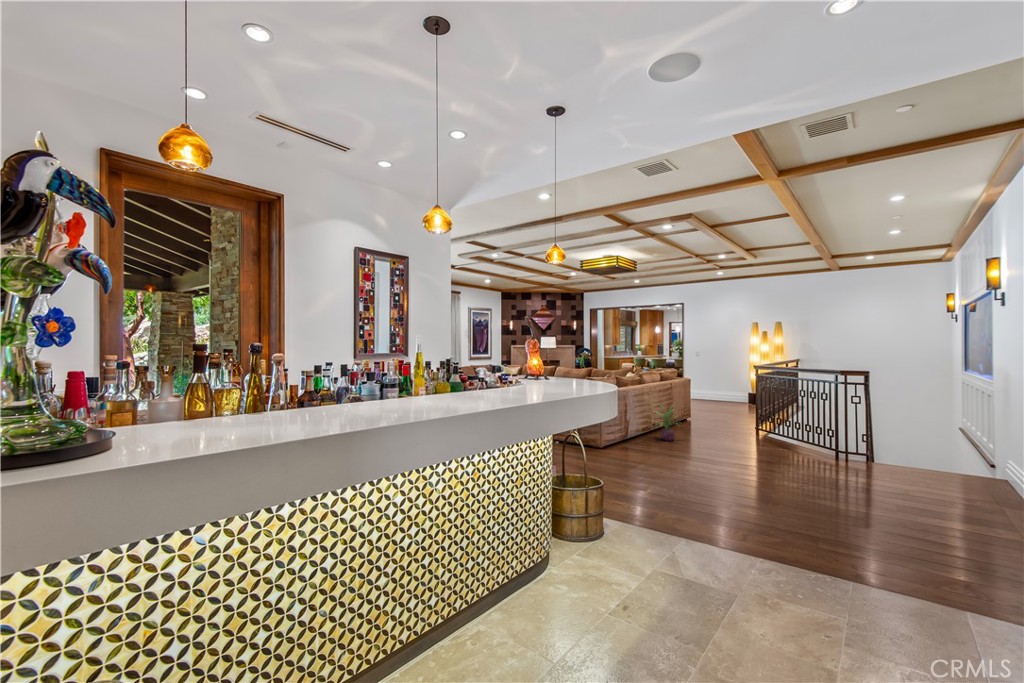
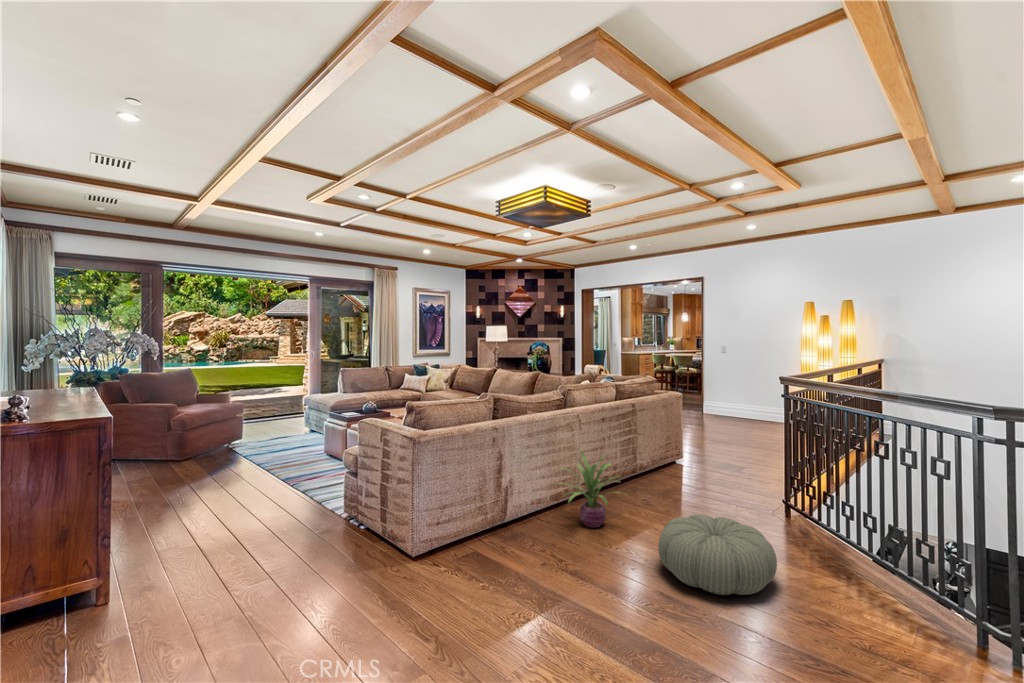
pouf: none [710,427,762,454] -> present [658,515,777,595]

